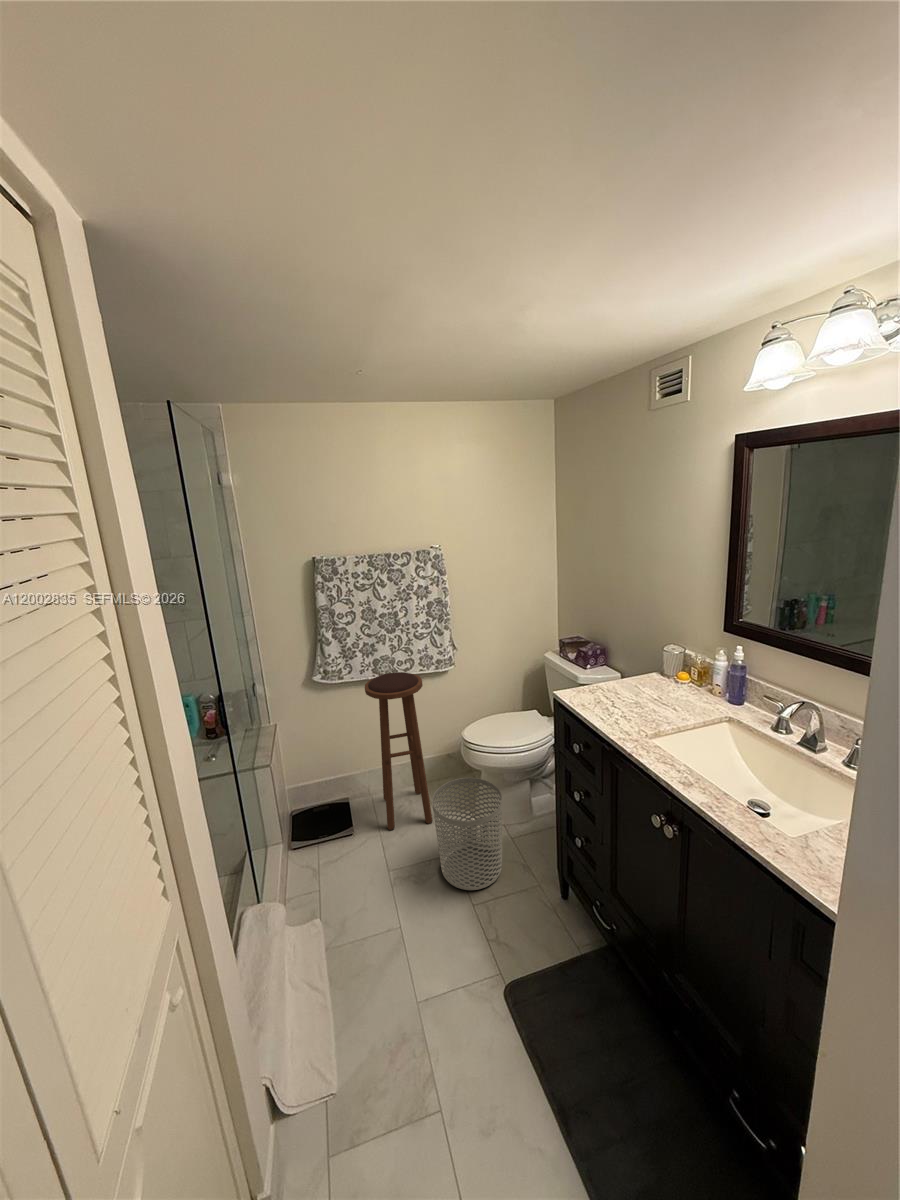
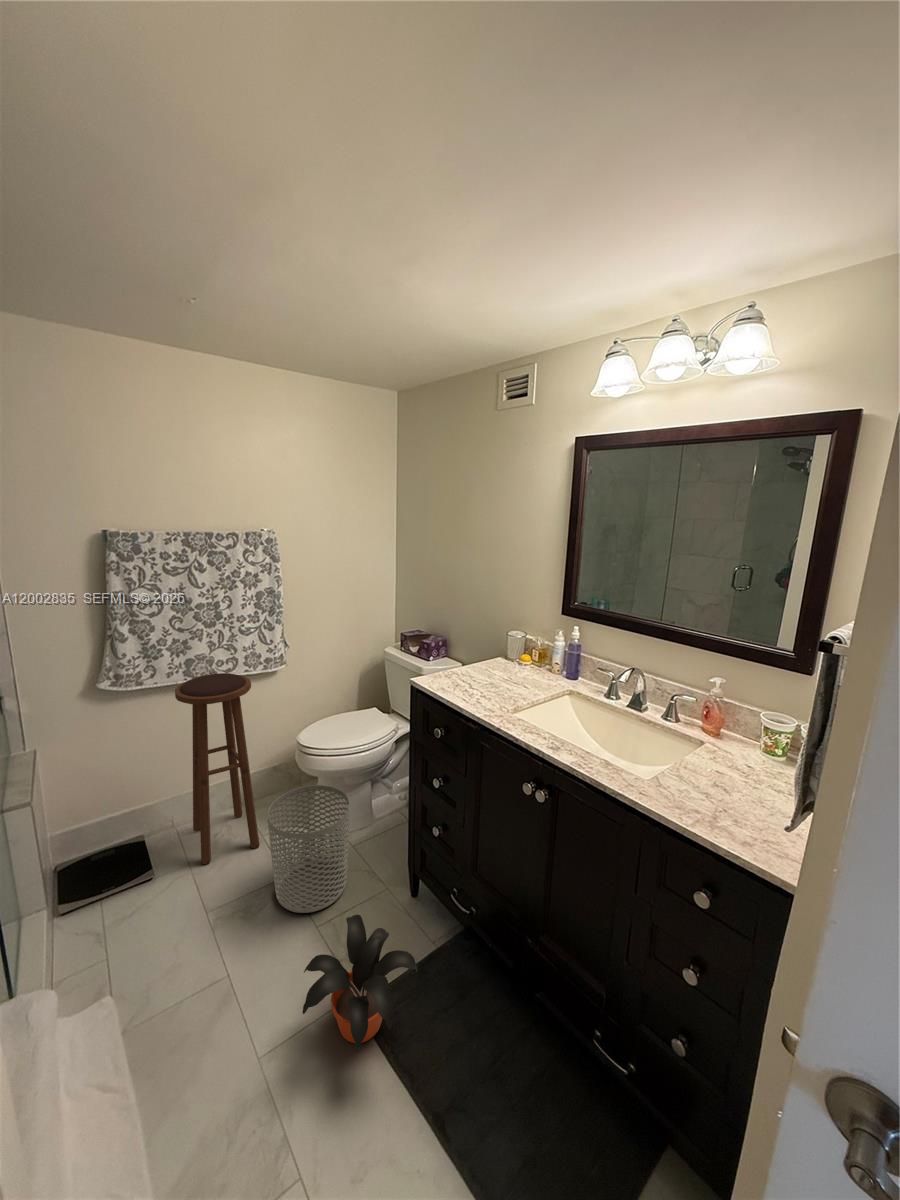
potted plant: none [448,904,552,1025] -> present [303,915,417,1052]

